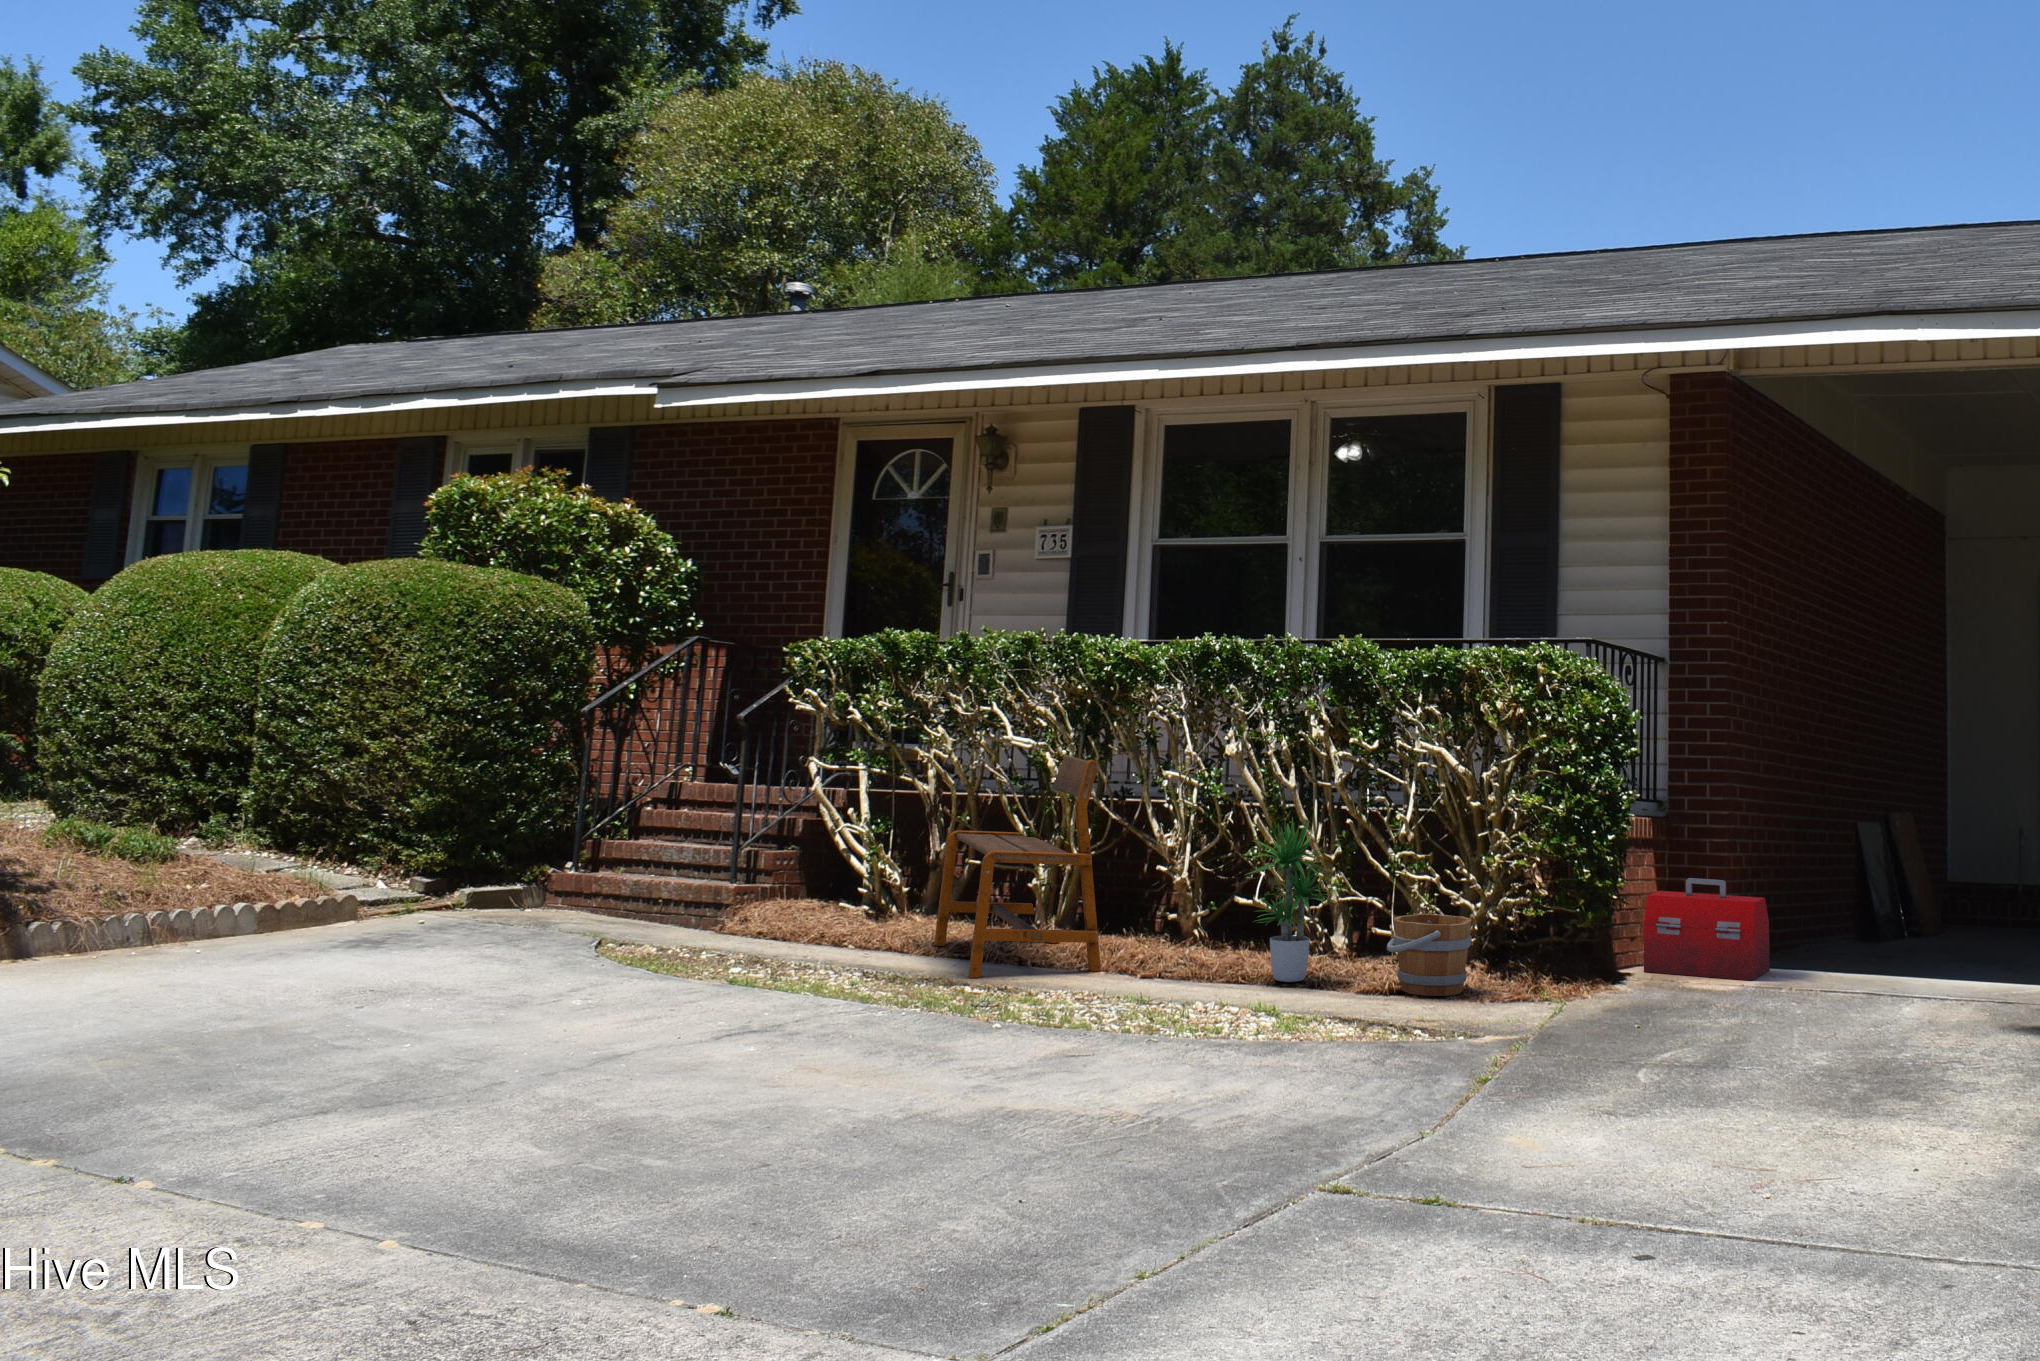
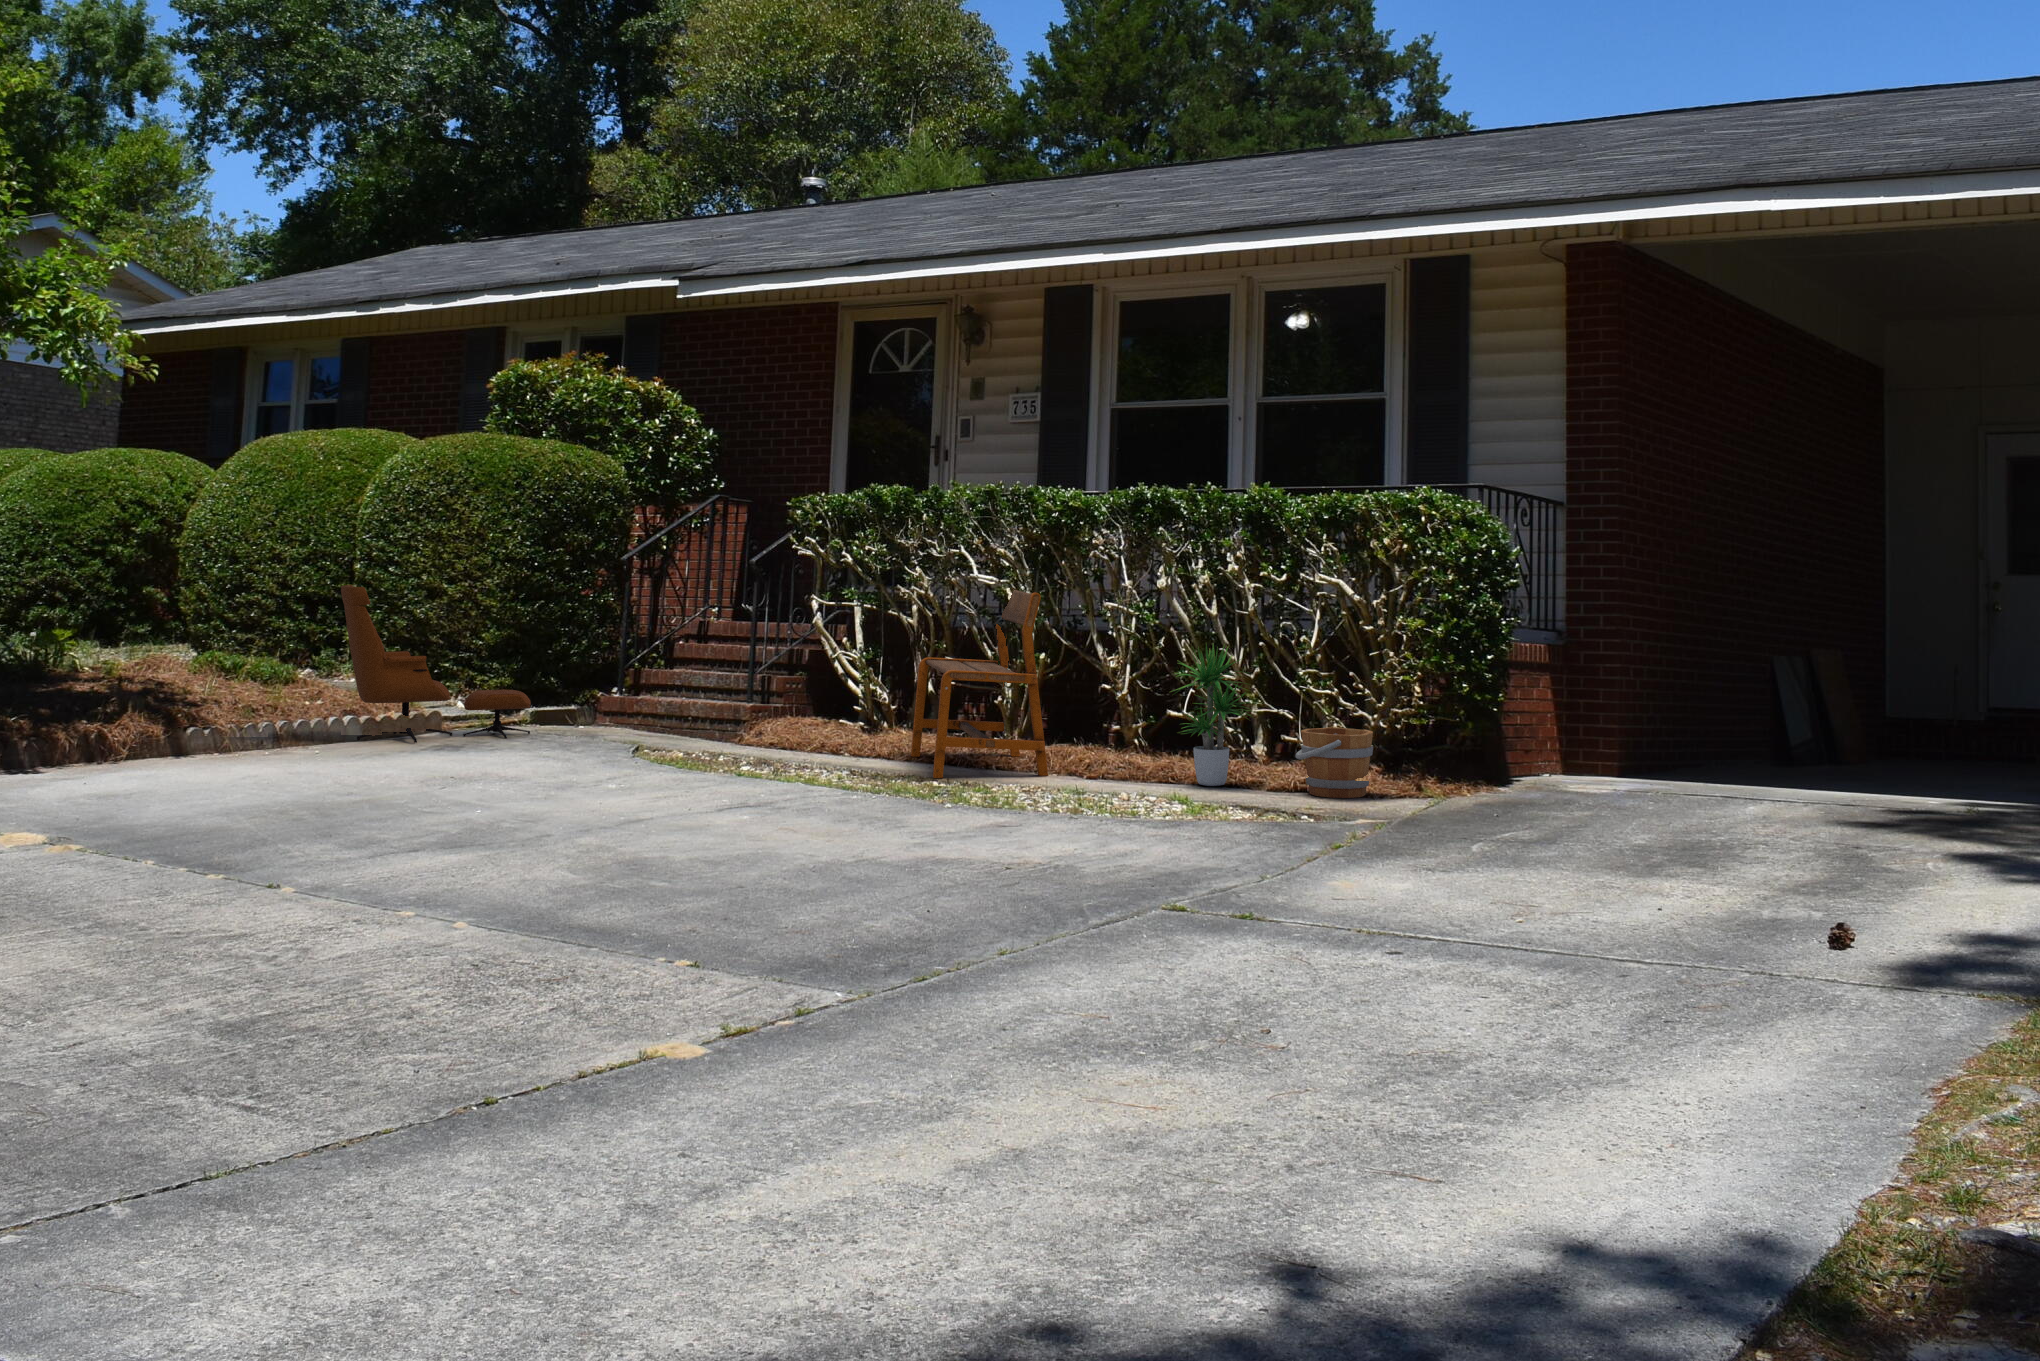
lounge chair: none [237,744,472,938] -> present [341,585,531,743]
toolbox: present [1643,878,1770,981] -> none [1545,701,1670,793]

